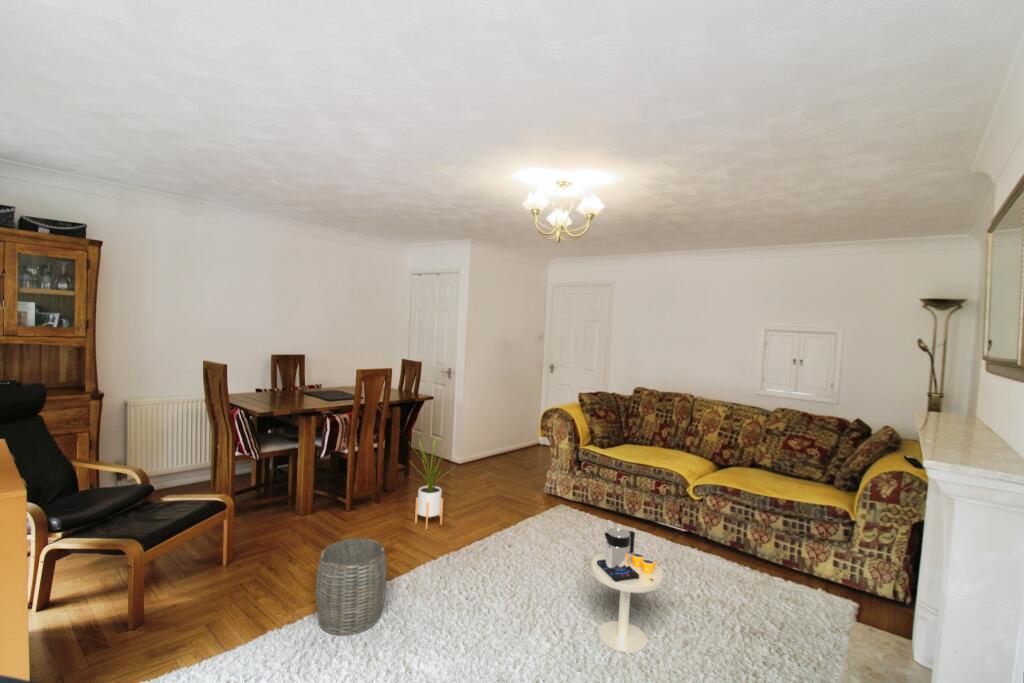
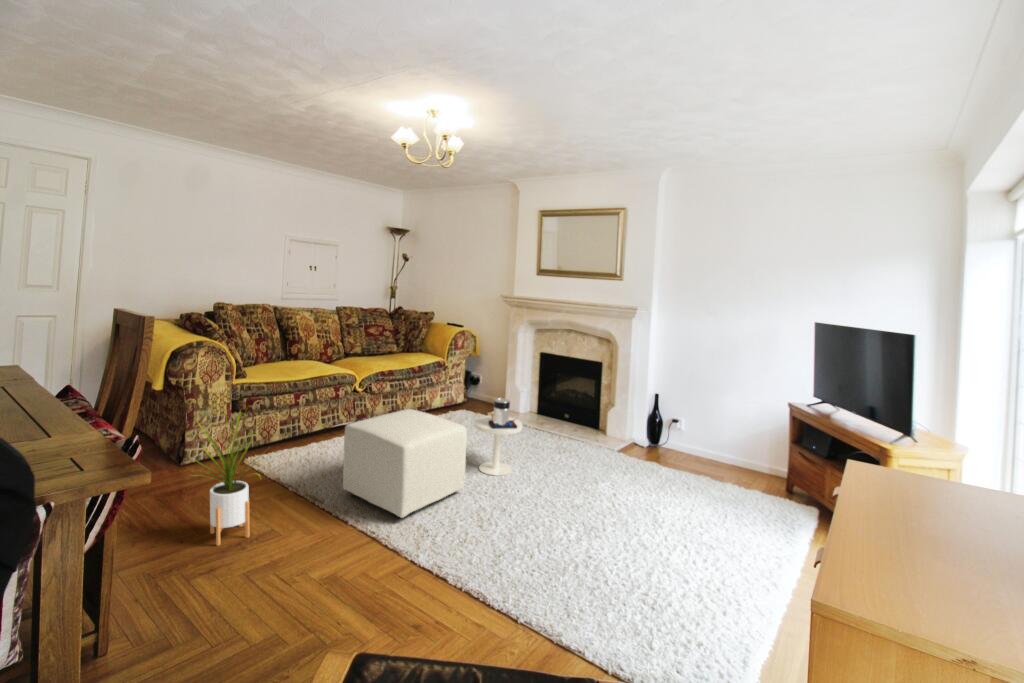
ottoman: none [453,484,576,607] -> present [343,409,467,518]
woven basket: present [316,538,387,635] -> none [414,500,489,604]

